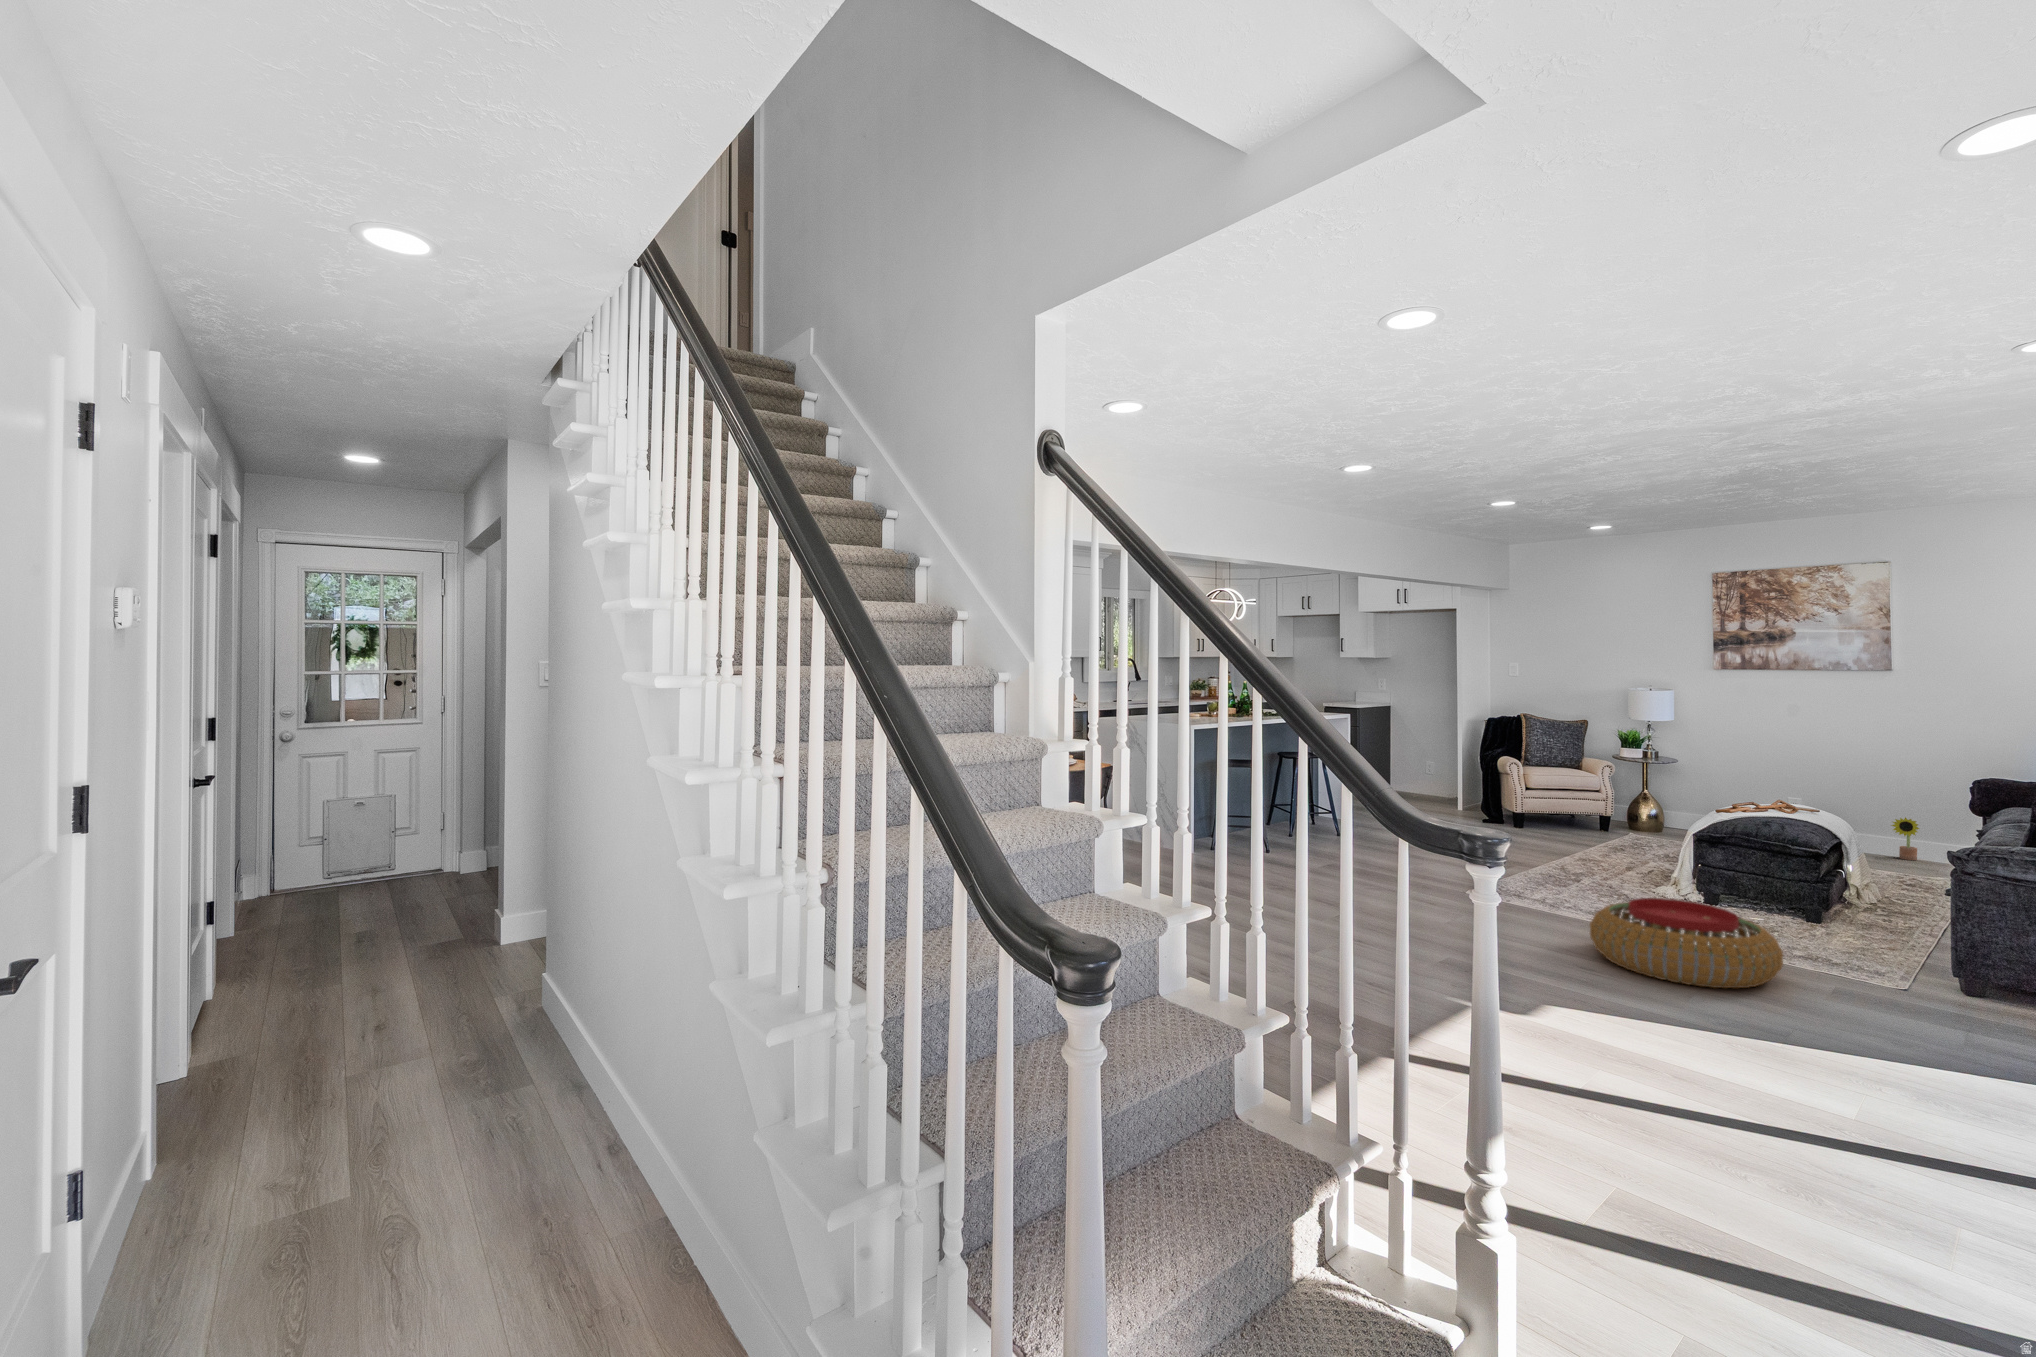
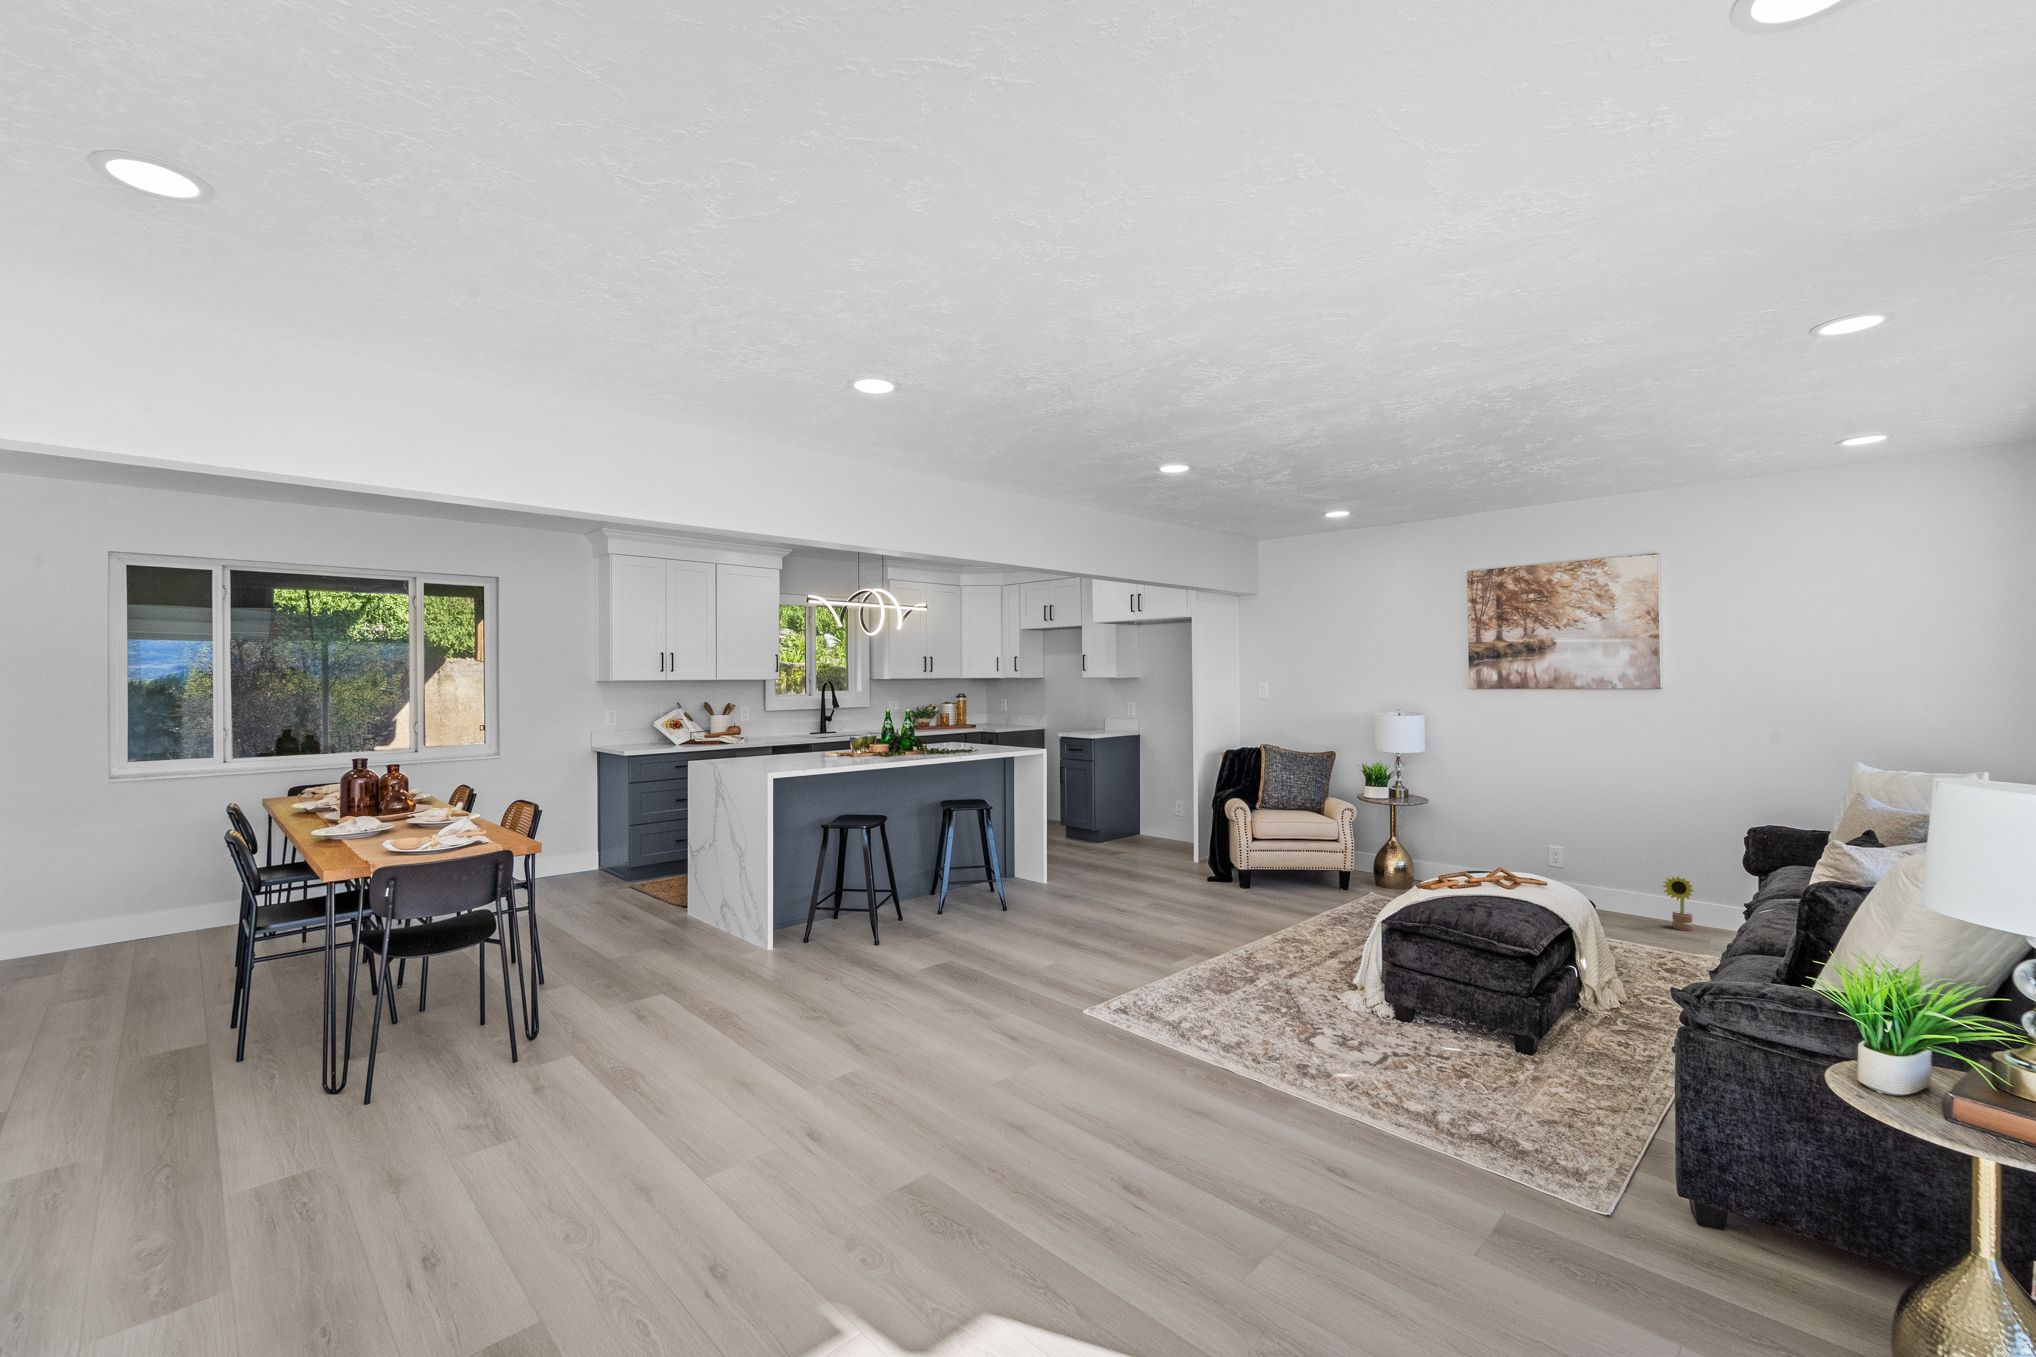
pouf: present [1590,898,1783,989] -> none [1137,1054,1411,1247]

